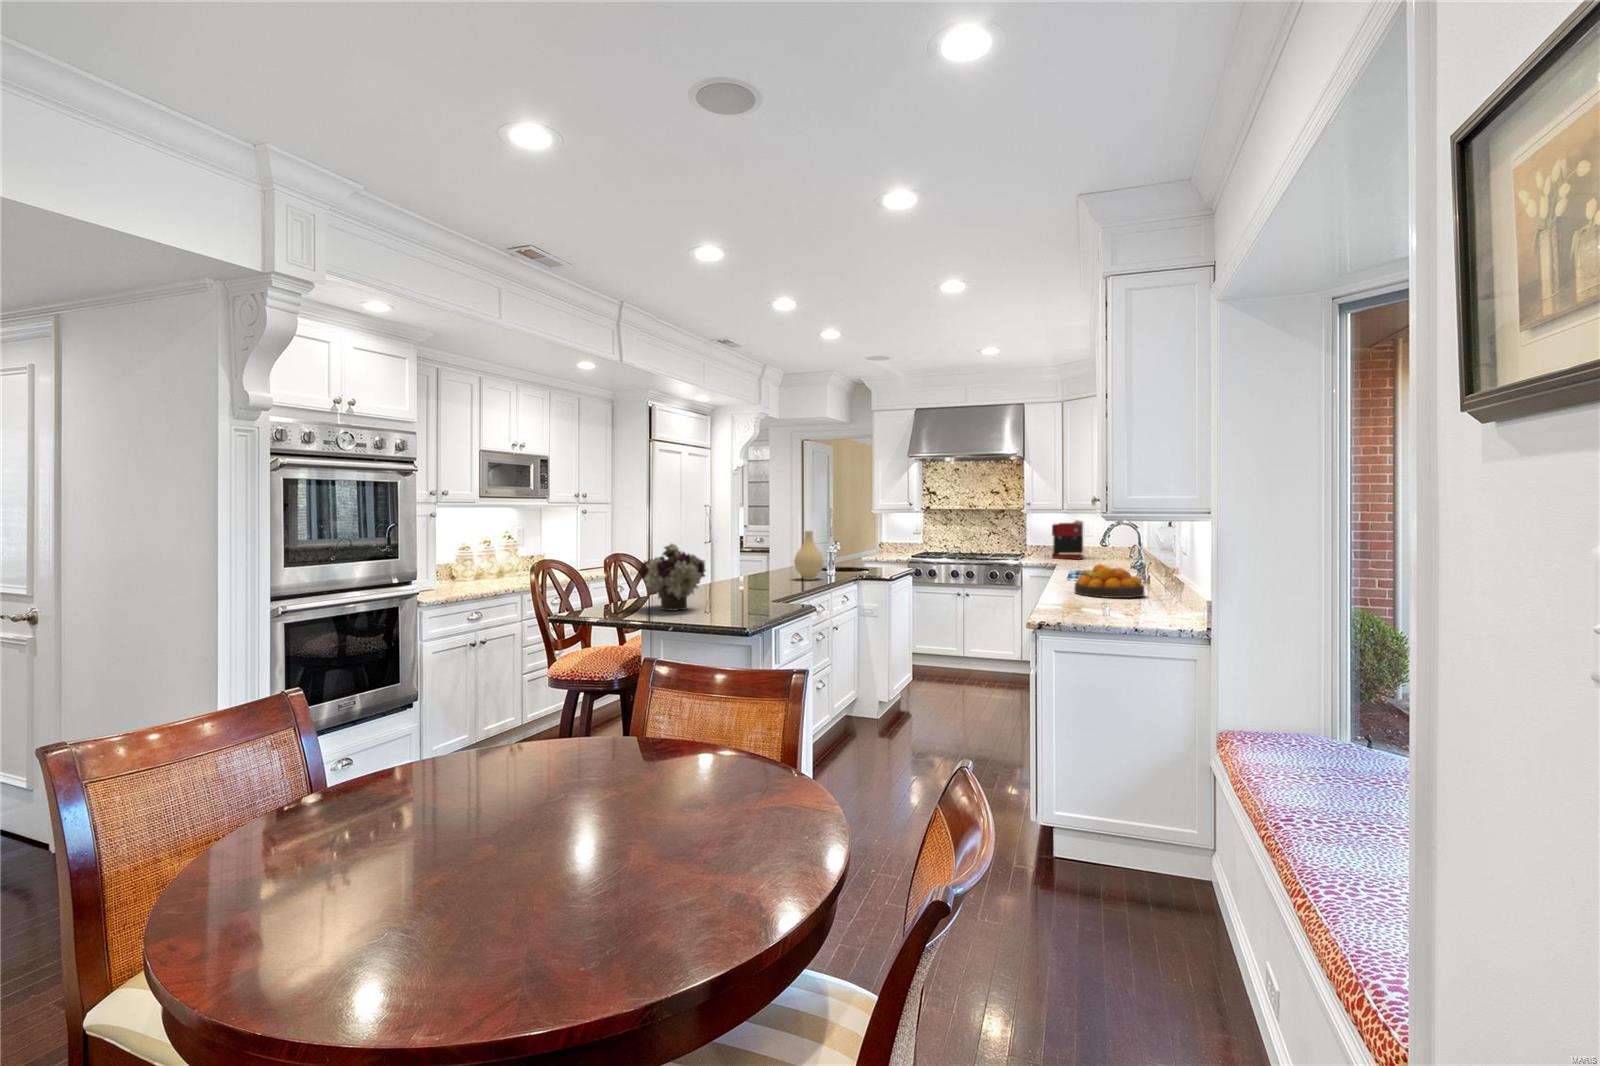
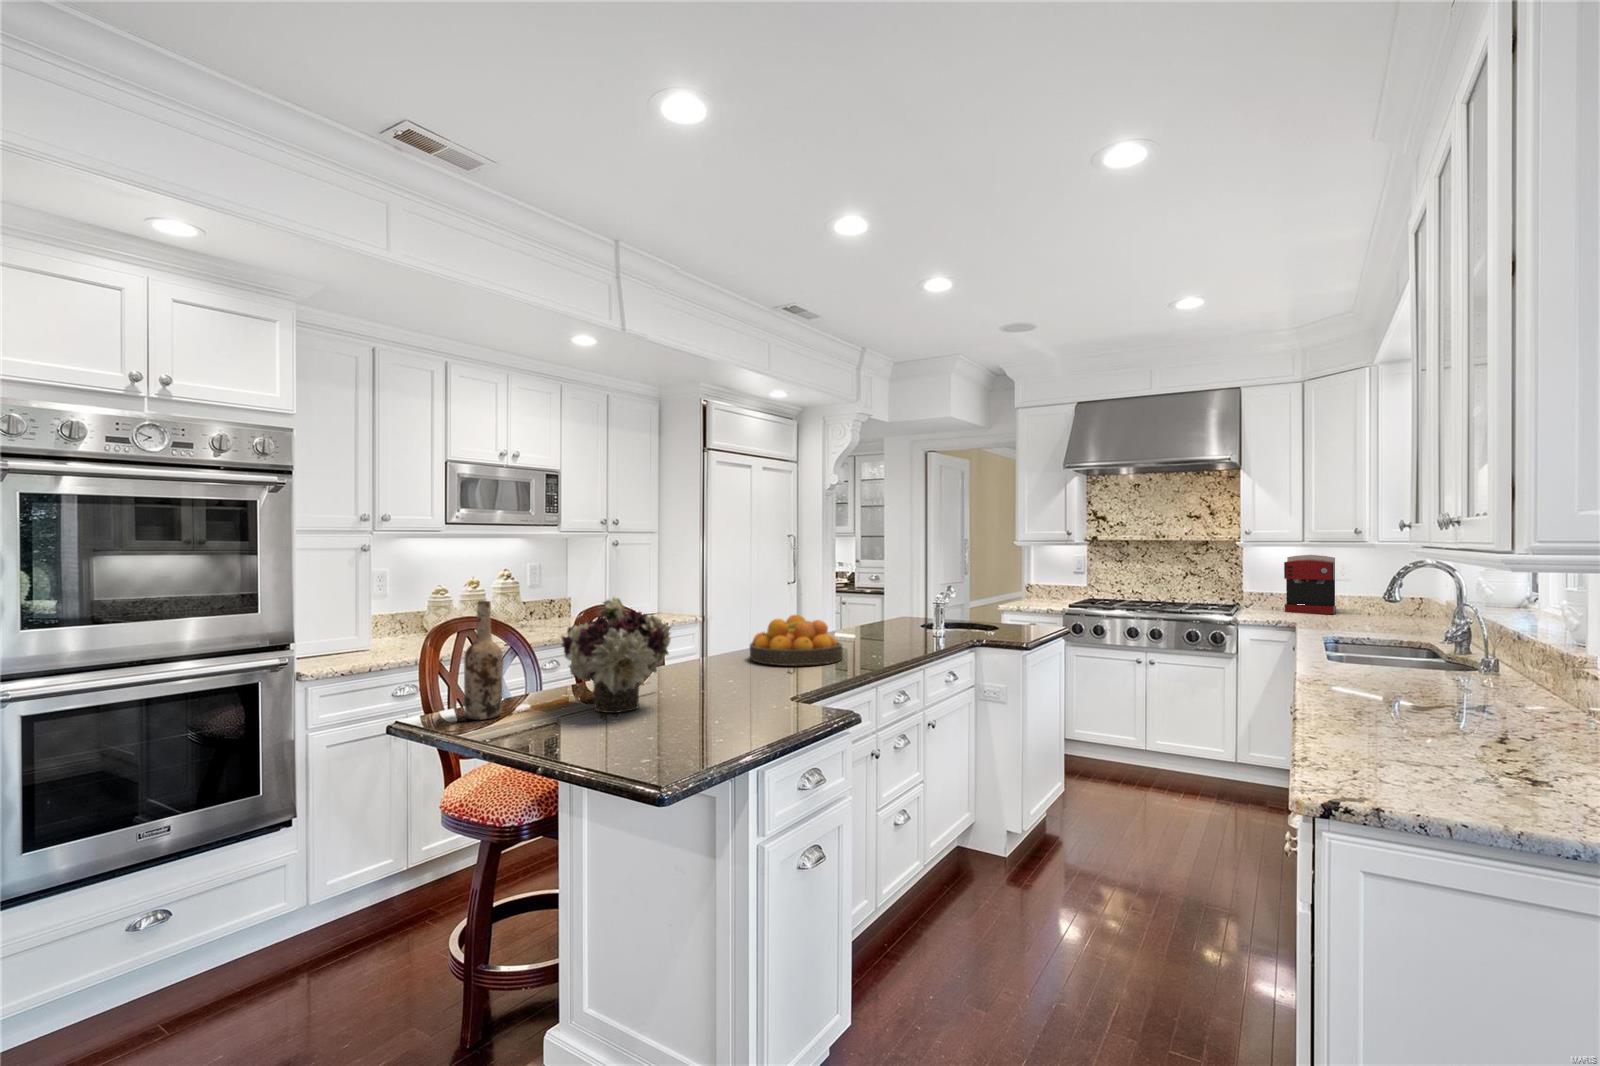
vase: present [794,531,824,580] -> none [870,572,916,647]
wine bottle: none [588,546,610,615] -> present [464,601,503,720]
fruit bowl: present [1074,564,1144,598] -> present [750,615,843,666]

